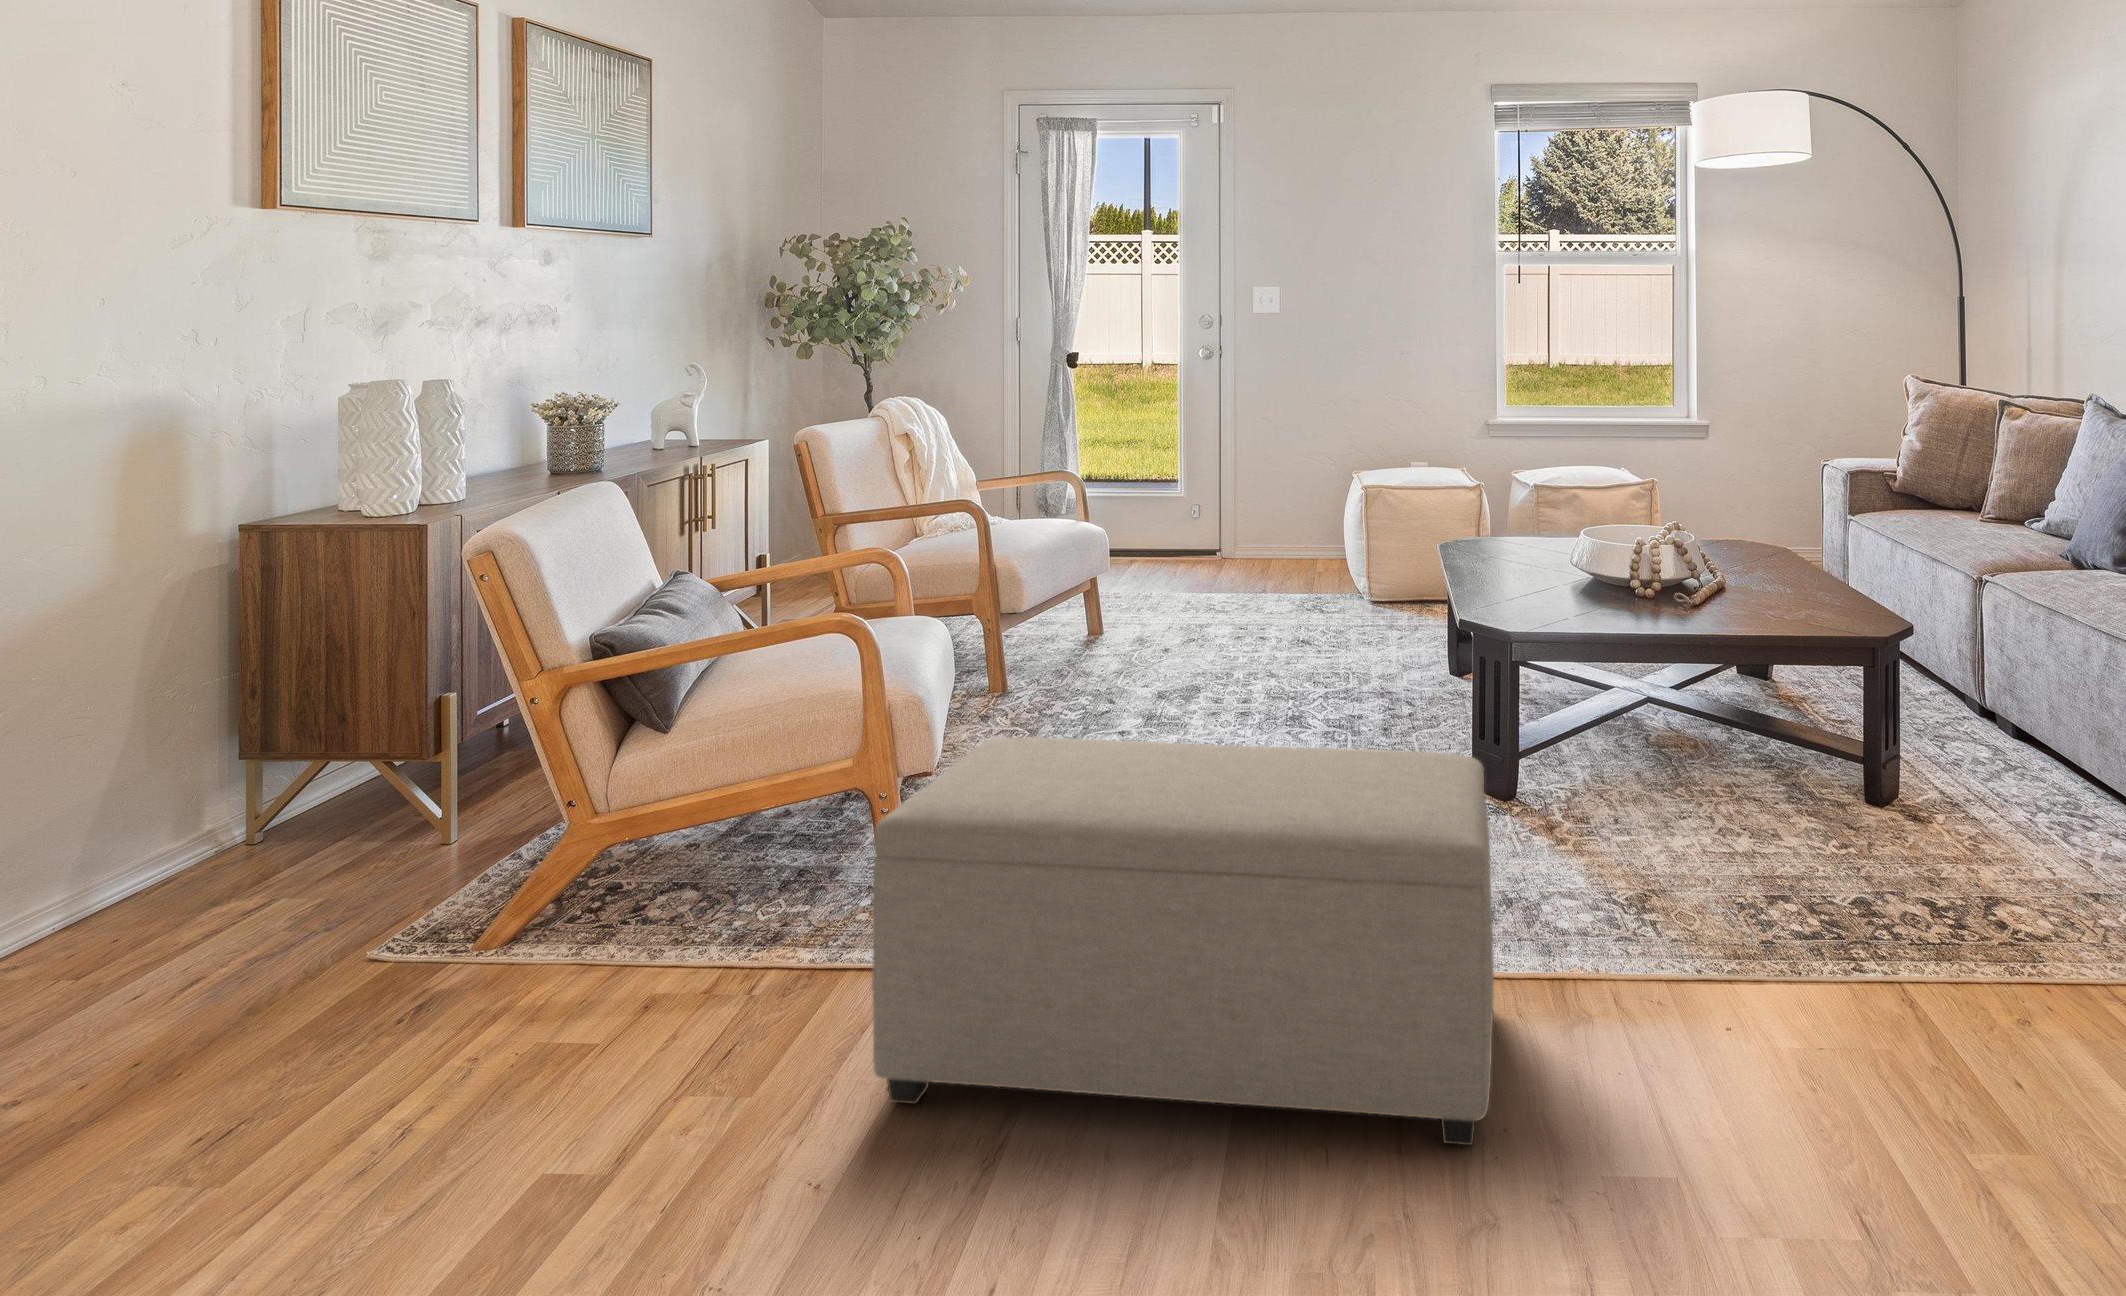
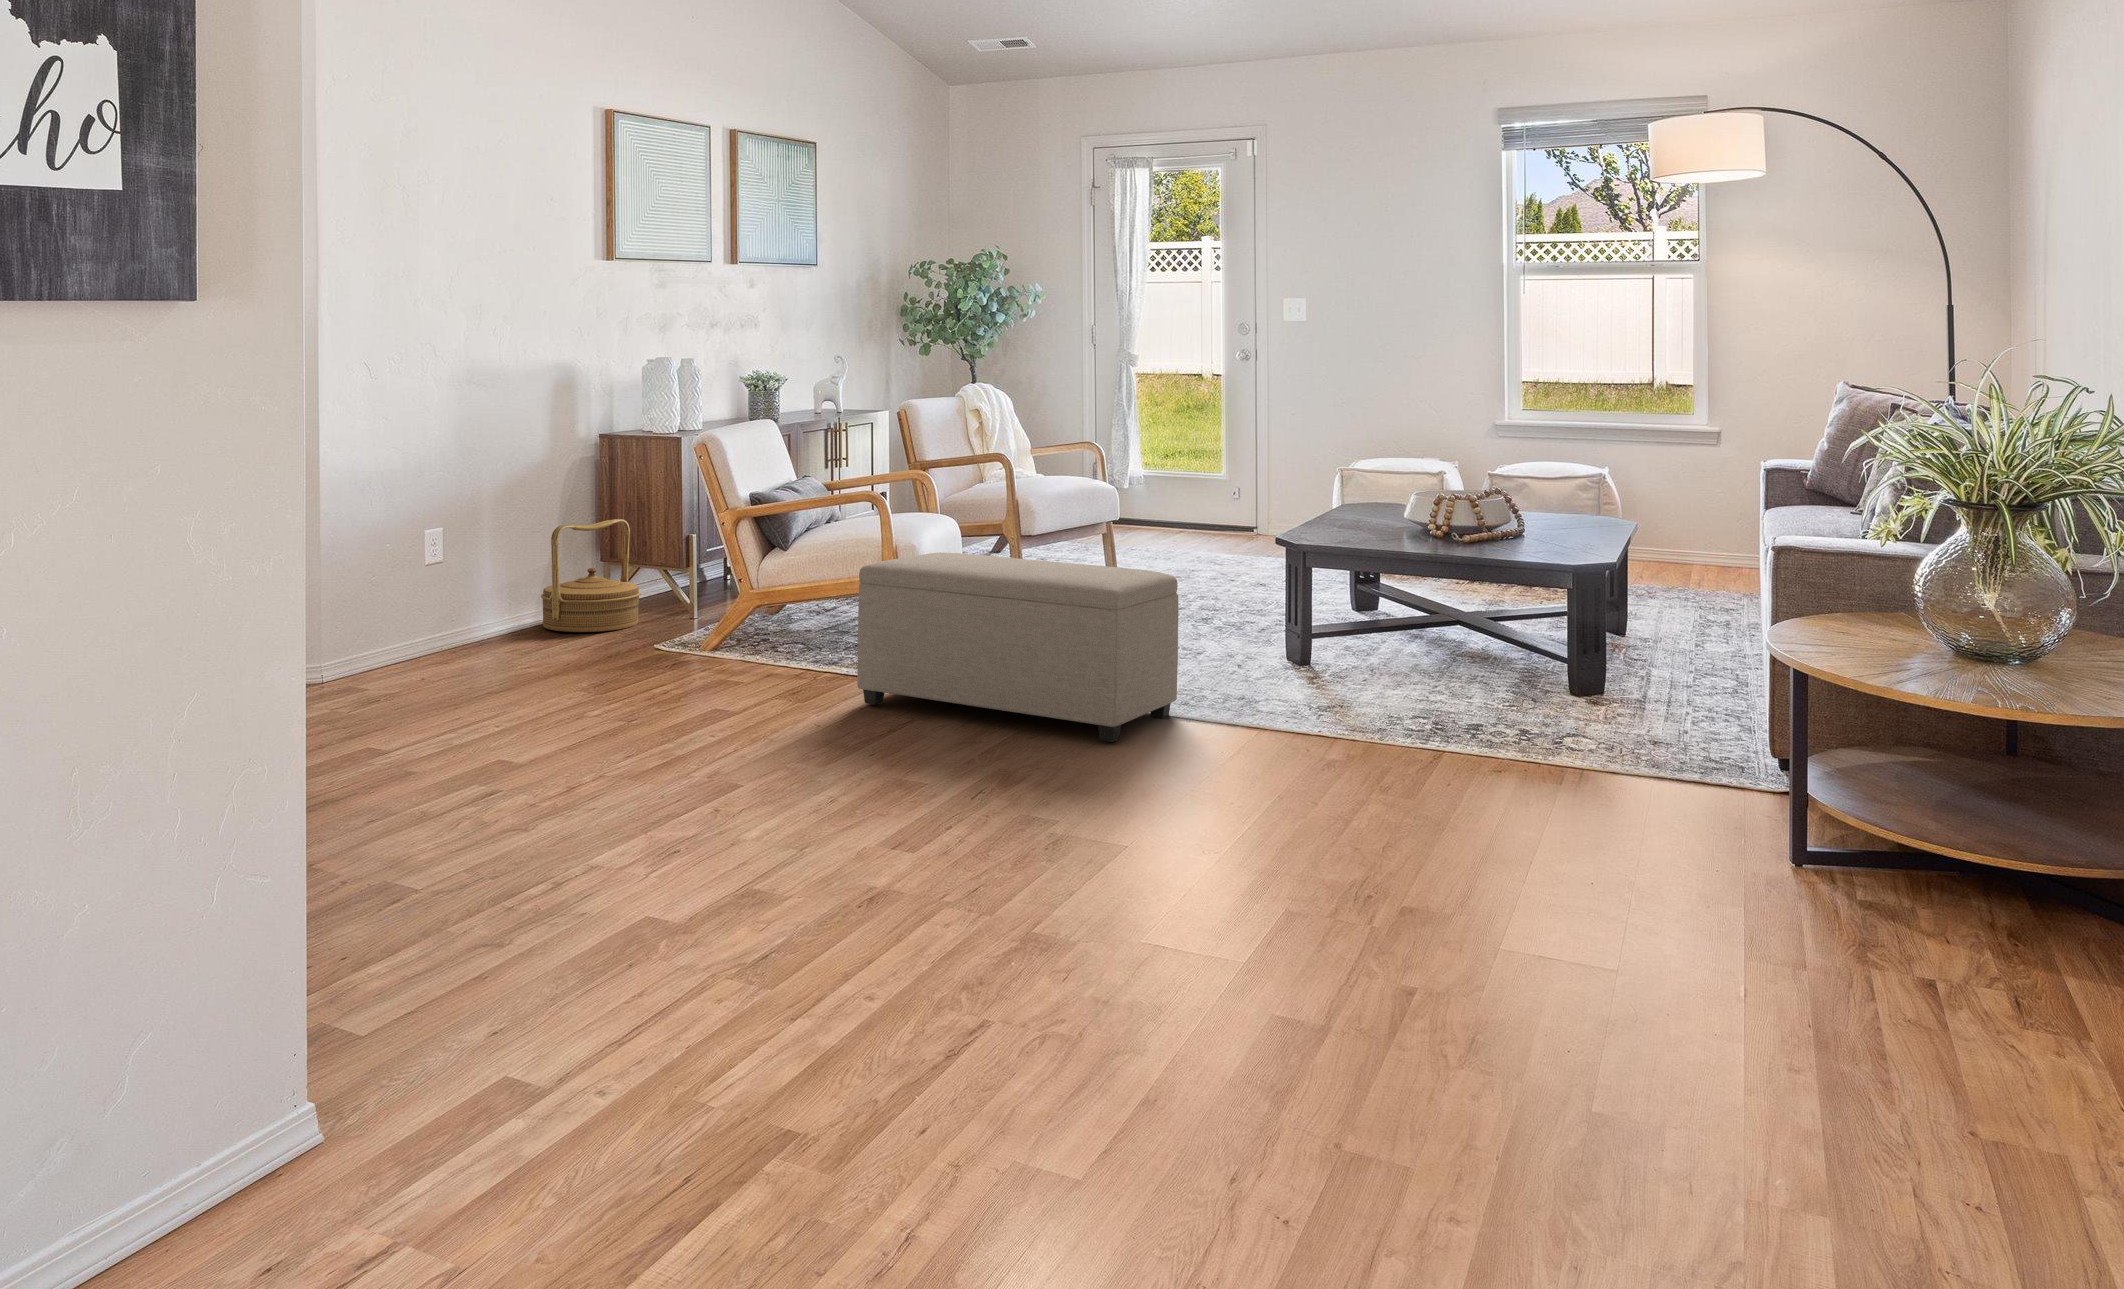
woven basket: none [78,681,333,942] -> present [541,519,641,632]

